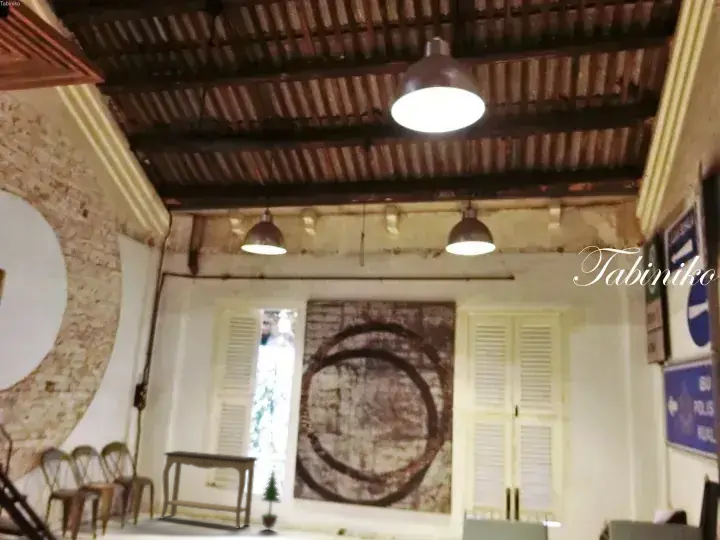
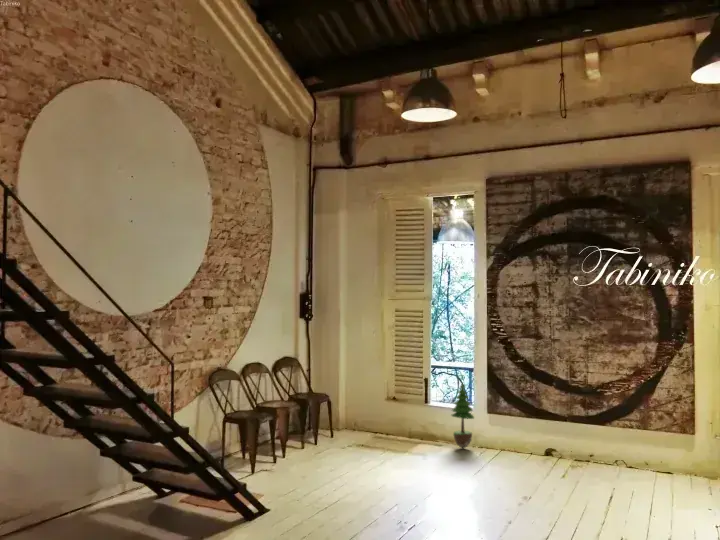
console table: present [161,451,257,528] -> none [338,363,443,448]

